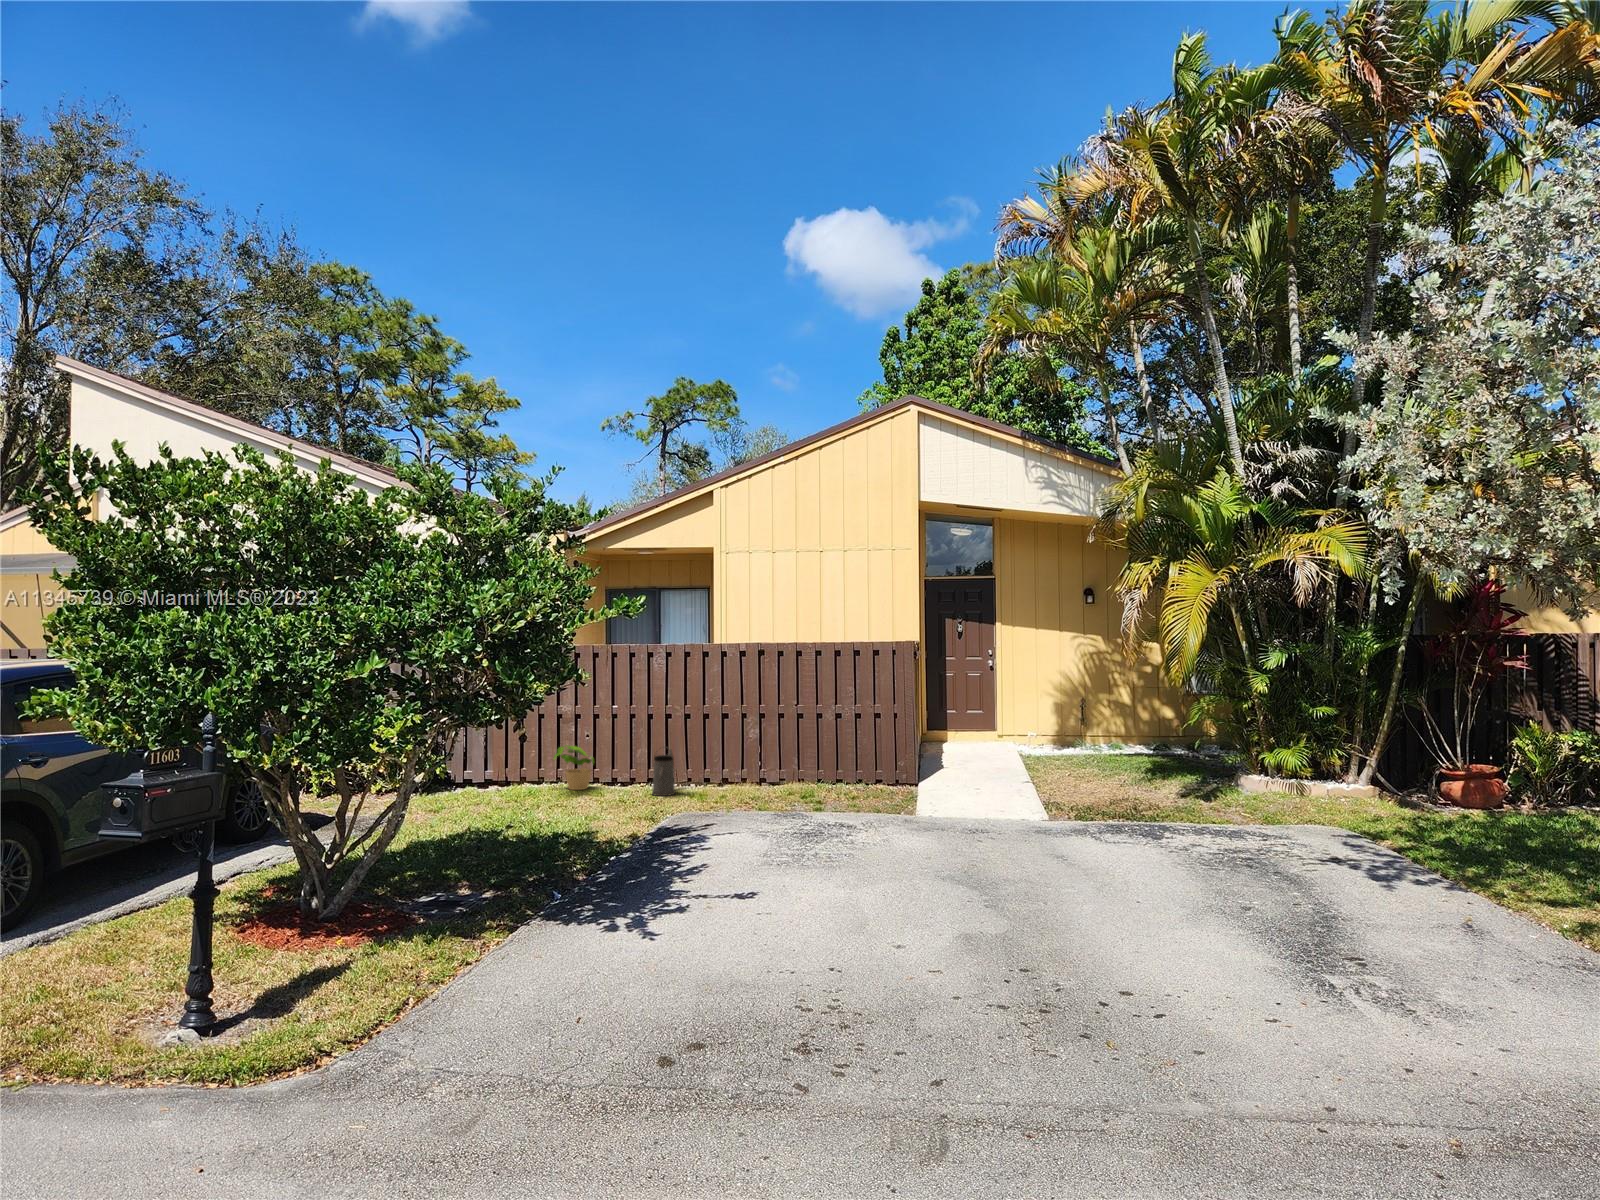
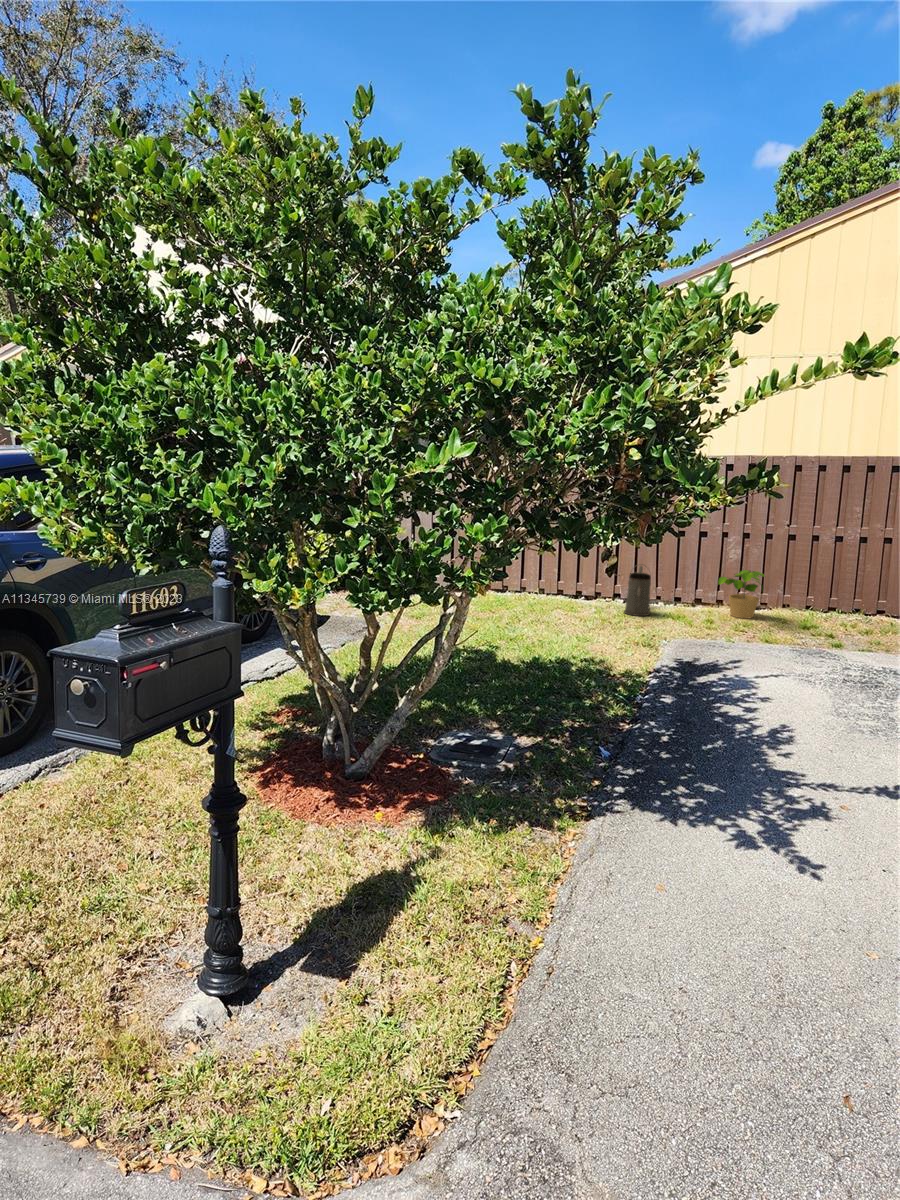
potted plant: present [554,745,594,790] -> present [718,570,765,619]

